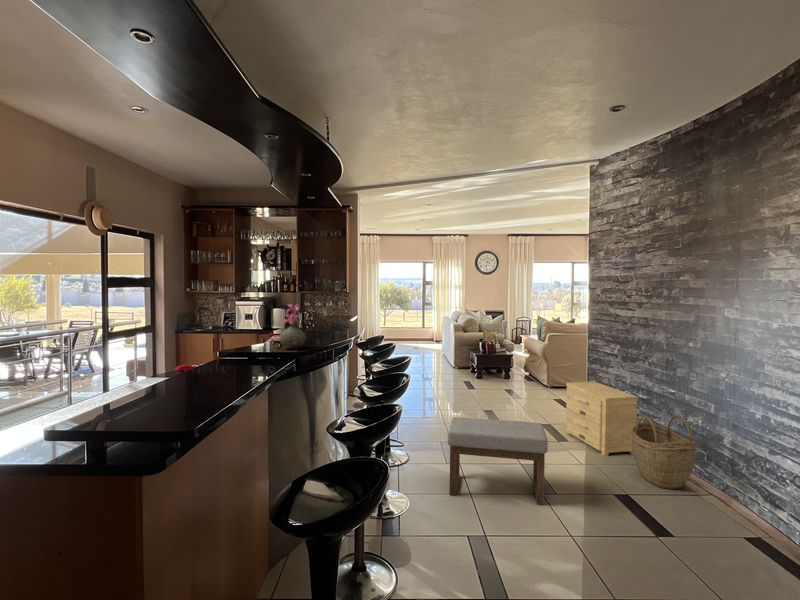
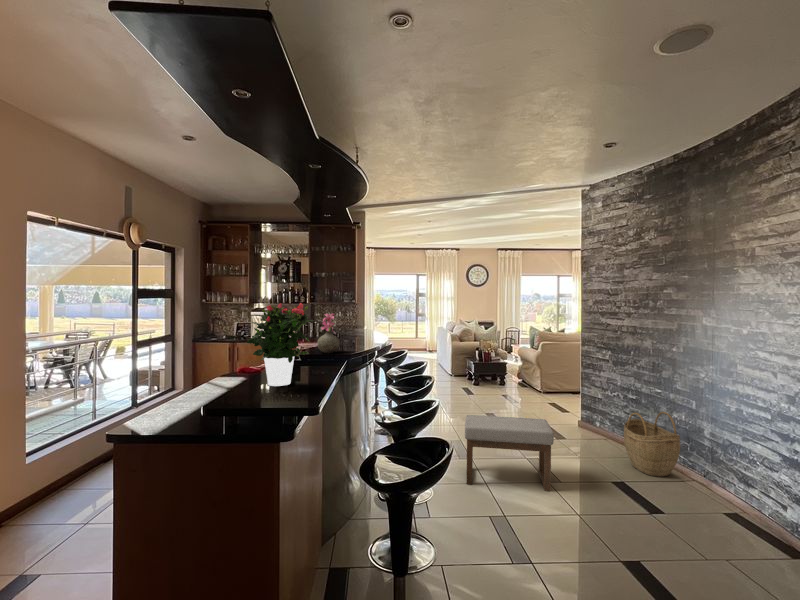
potted flower: none [159,294,247,393] -> present [247,303,313,386]
side table: present [566,382,638,456] -> none [562,384,627,450]

